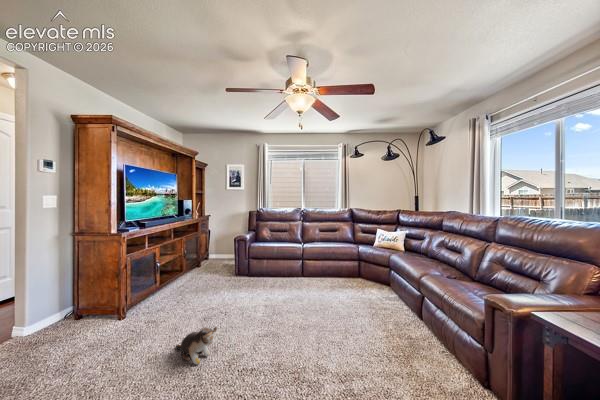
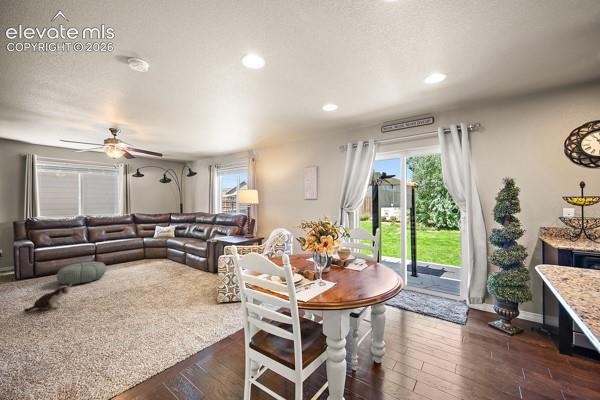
pouf: none [248,273,300,308] -> present [57,262,106,285]

